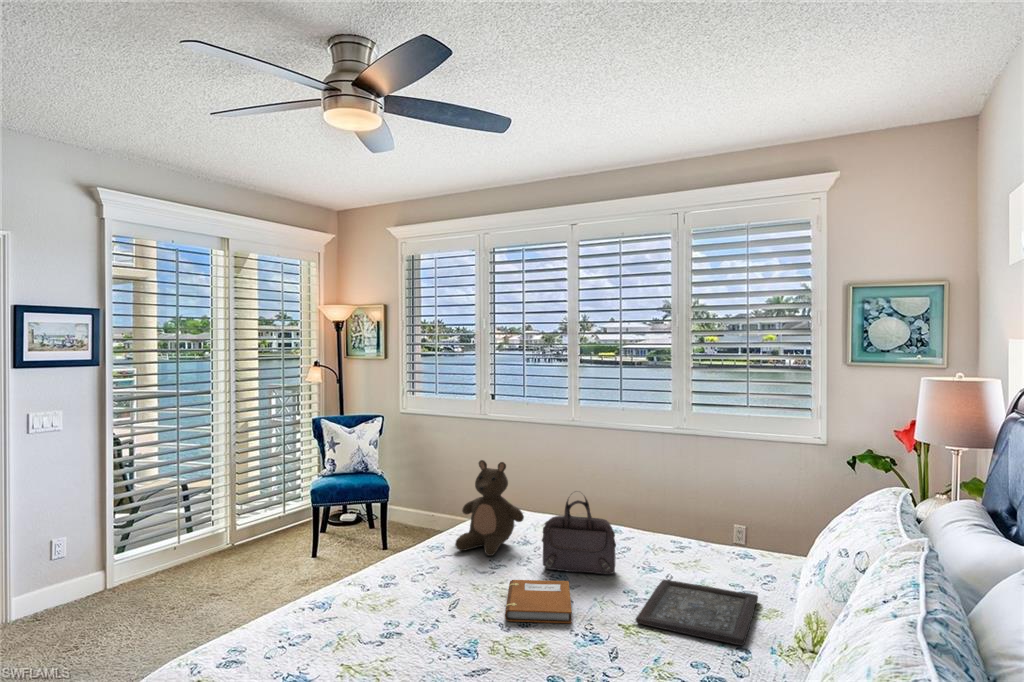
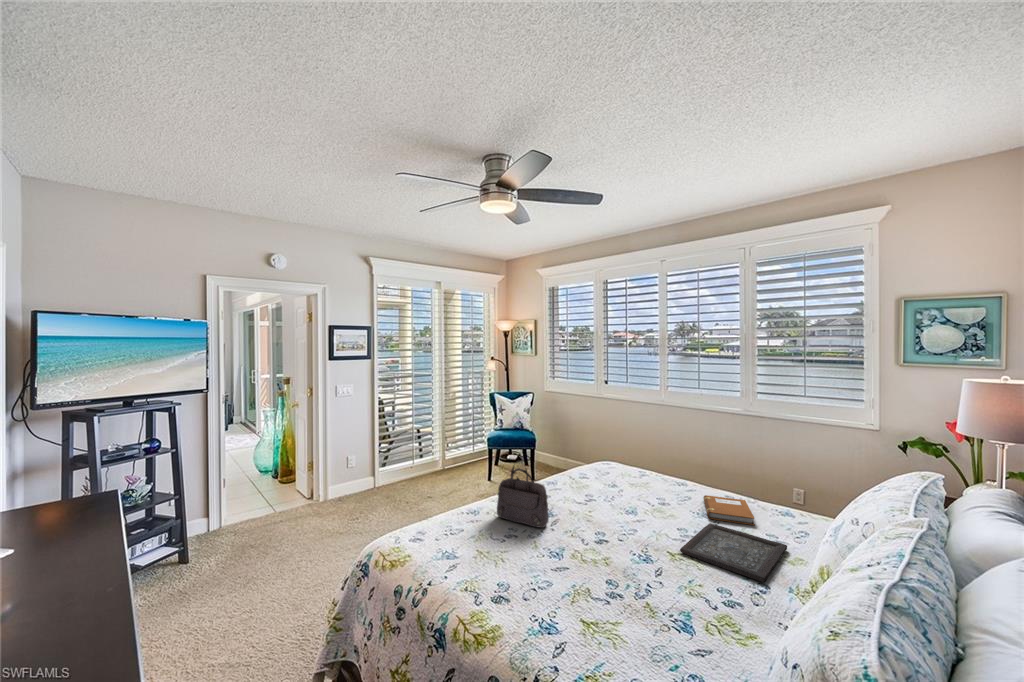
stuffed bear: present [455,460,524,556] -> none [564,426,611,492]
handbag: present [542,497,616,574] -> present [497,462,549,528]
notebook: present [505,580,572,623] -> present [703,495,754,525]

